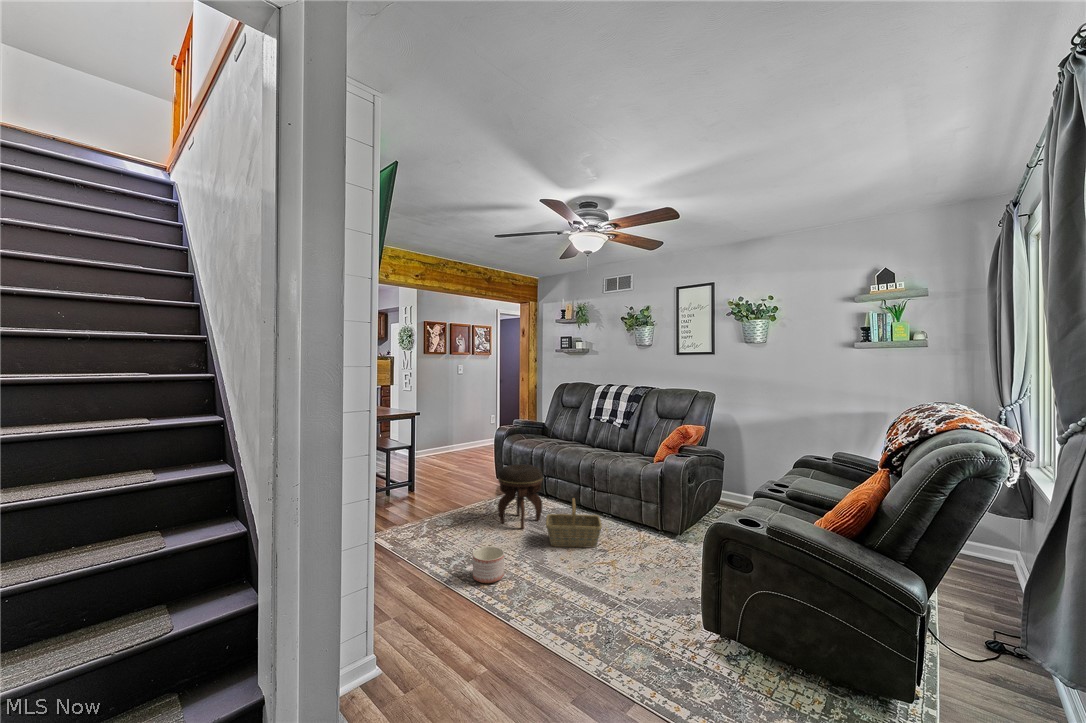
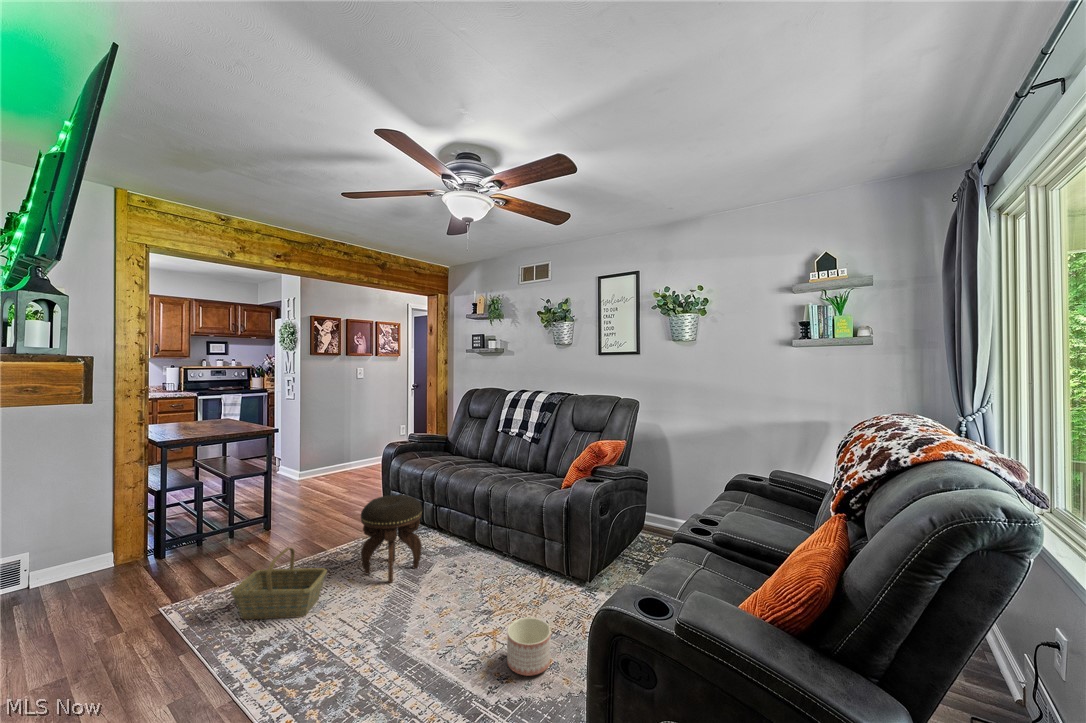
basket: present [546,498,602,548] -> present [231,548,327,619]
planter: present [473,546,504,583] -> present [507,617,551,676]

